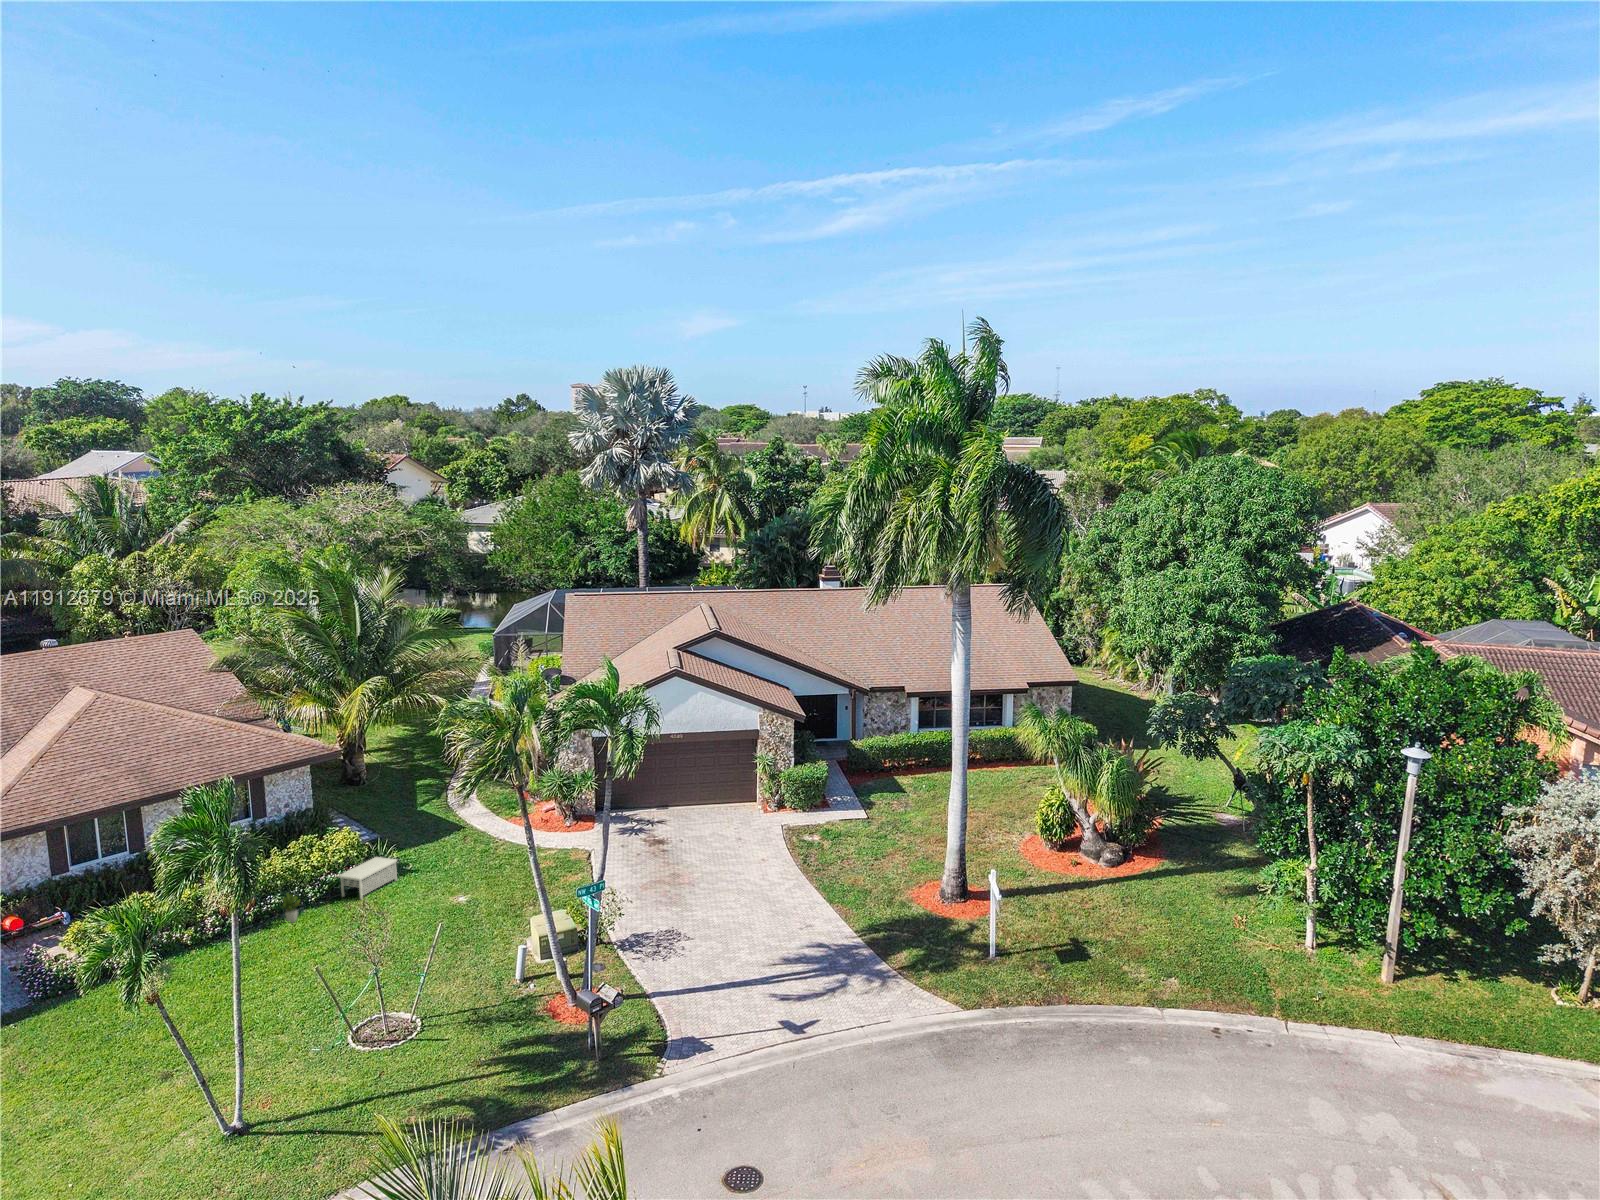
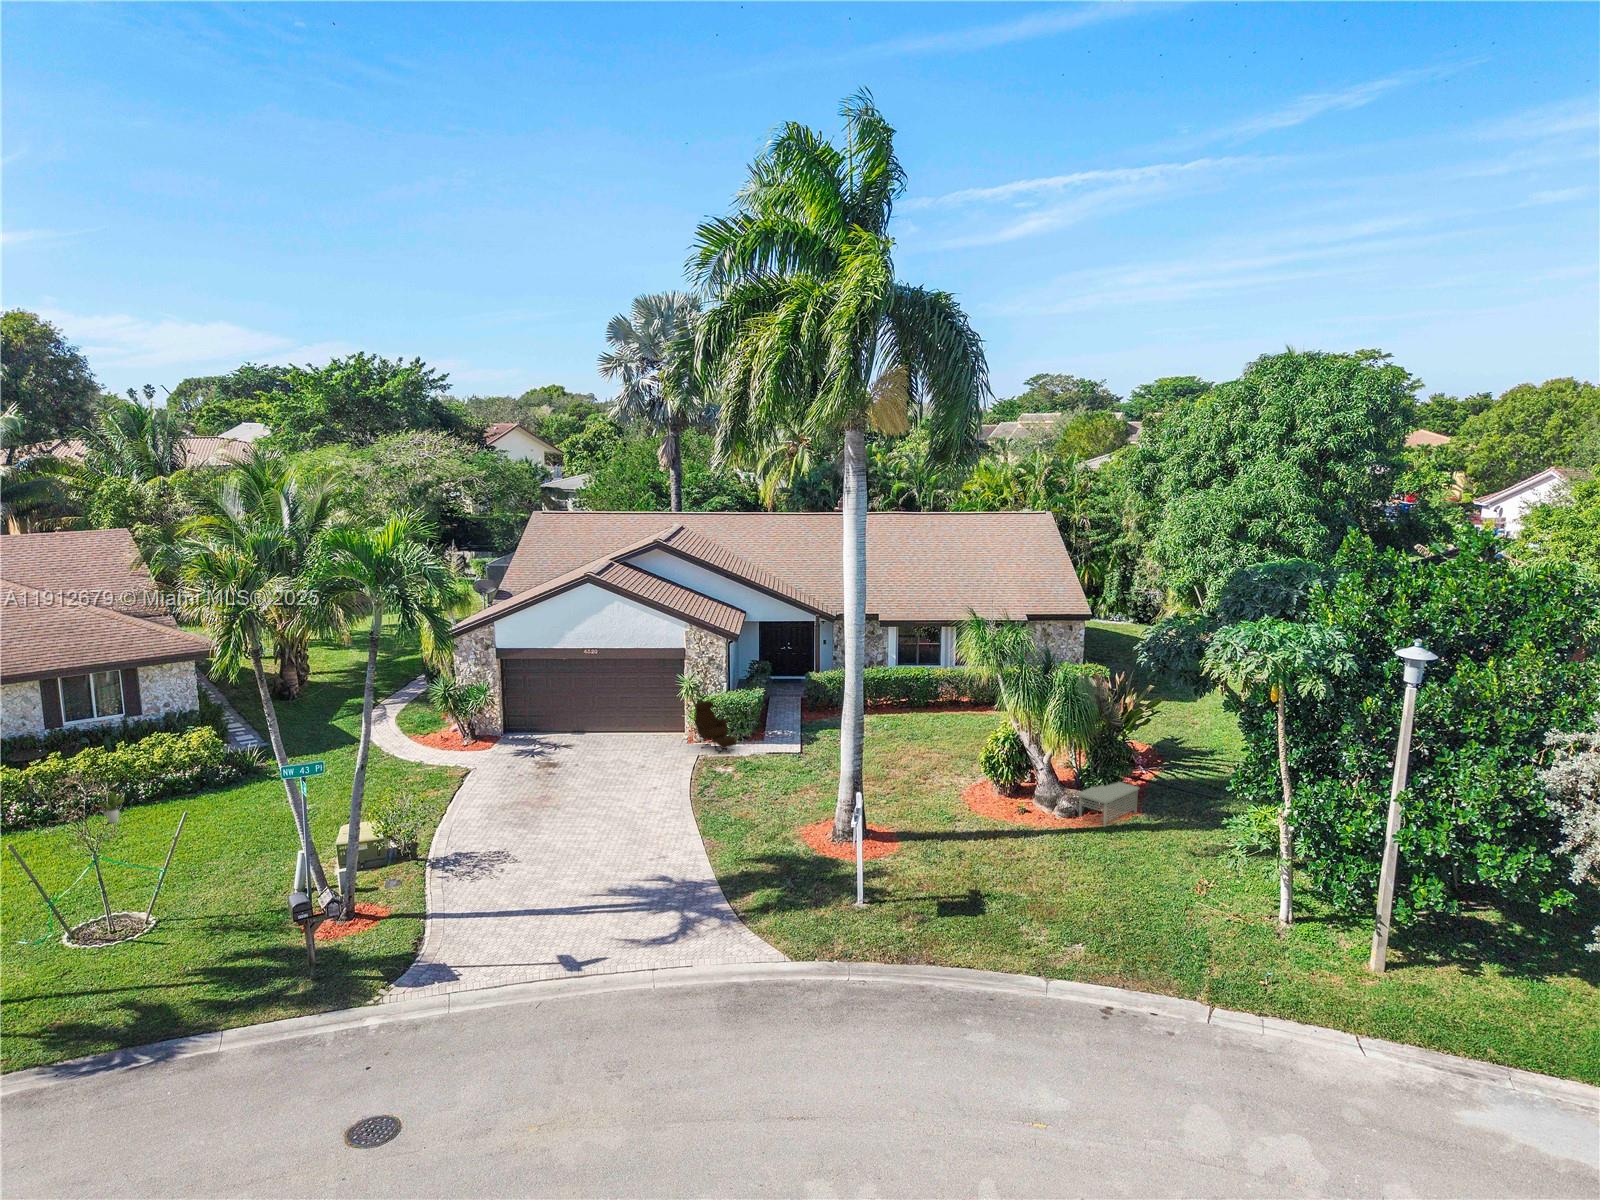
lounge chair: none [771,777,811,825] -> present [694,701,737,749]
storage bench: present [338,857,397,899] -> present [1077,782,1139,827]

